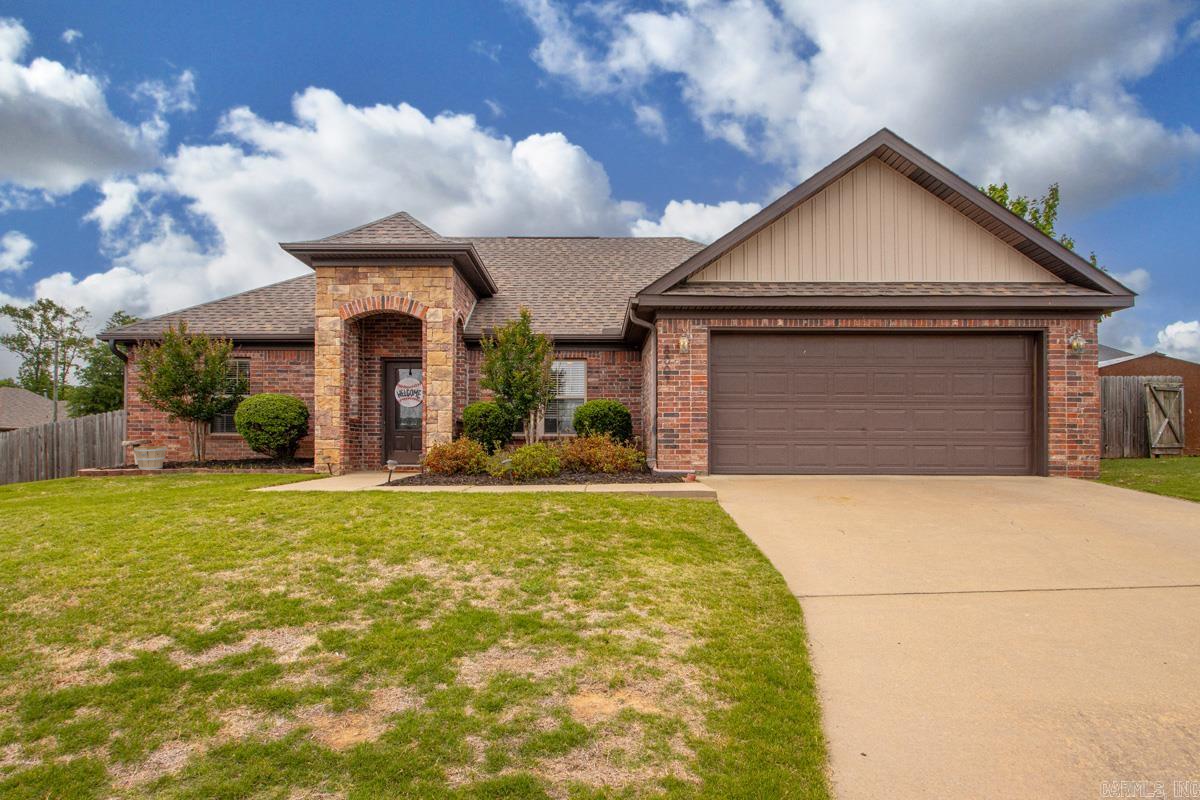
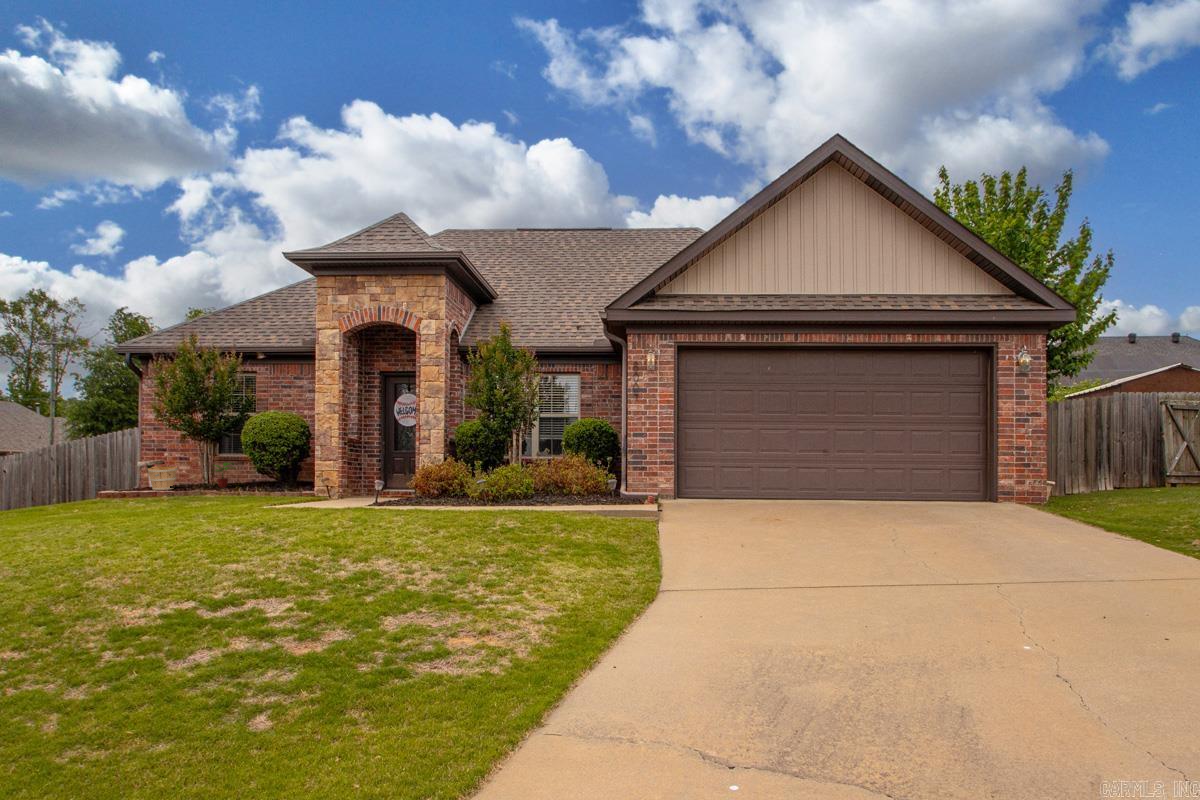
potted plant: none [197,443,230,468] -> present [214,463,234,488]

